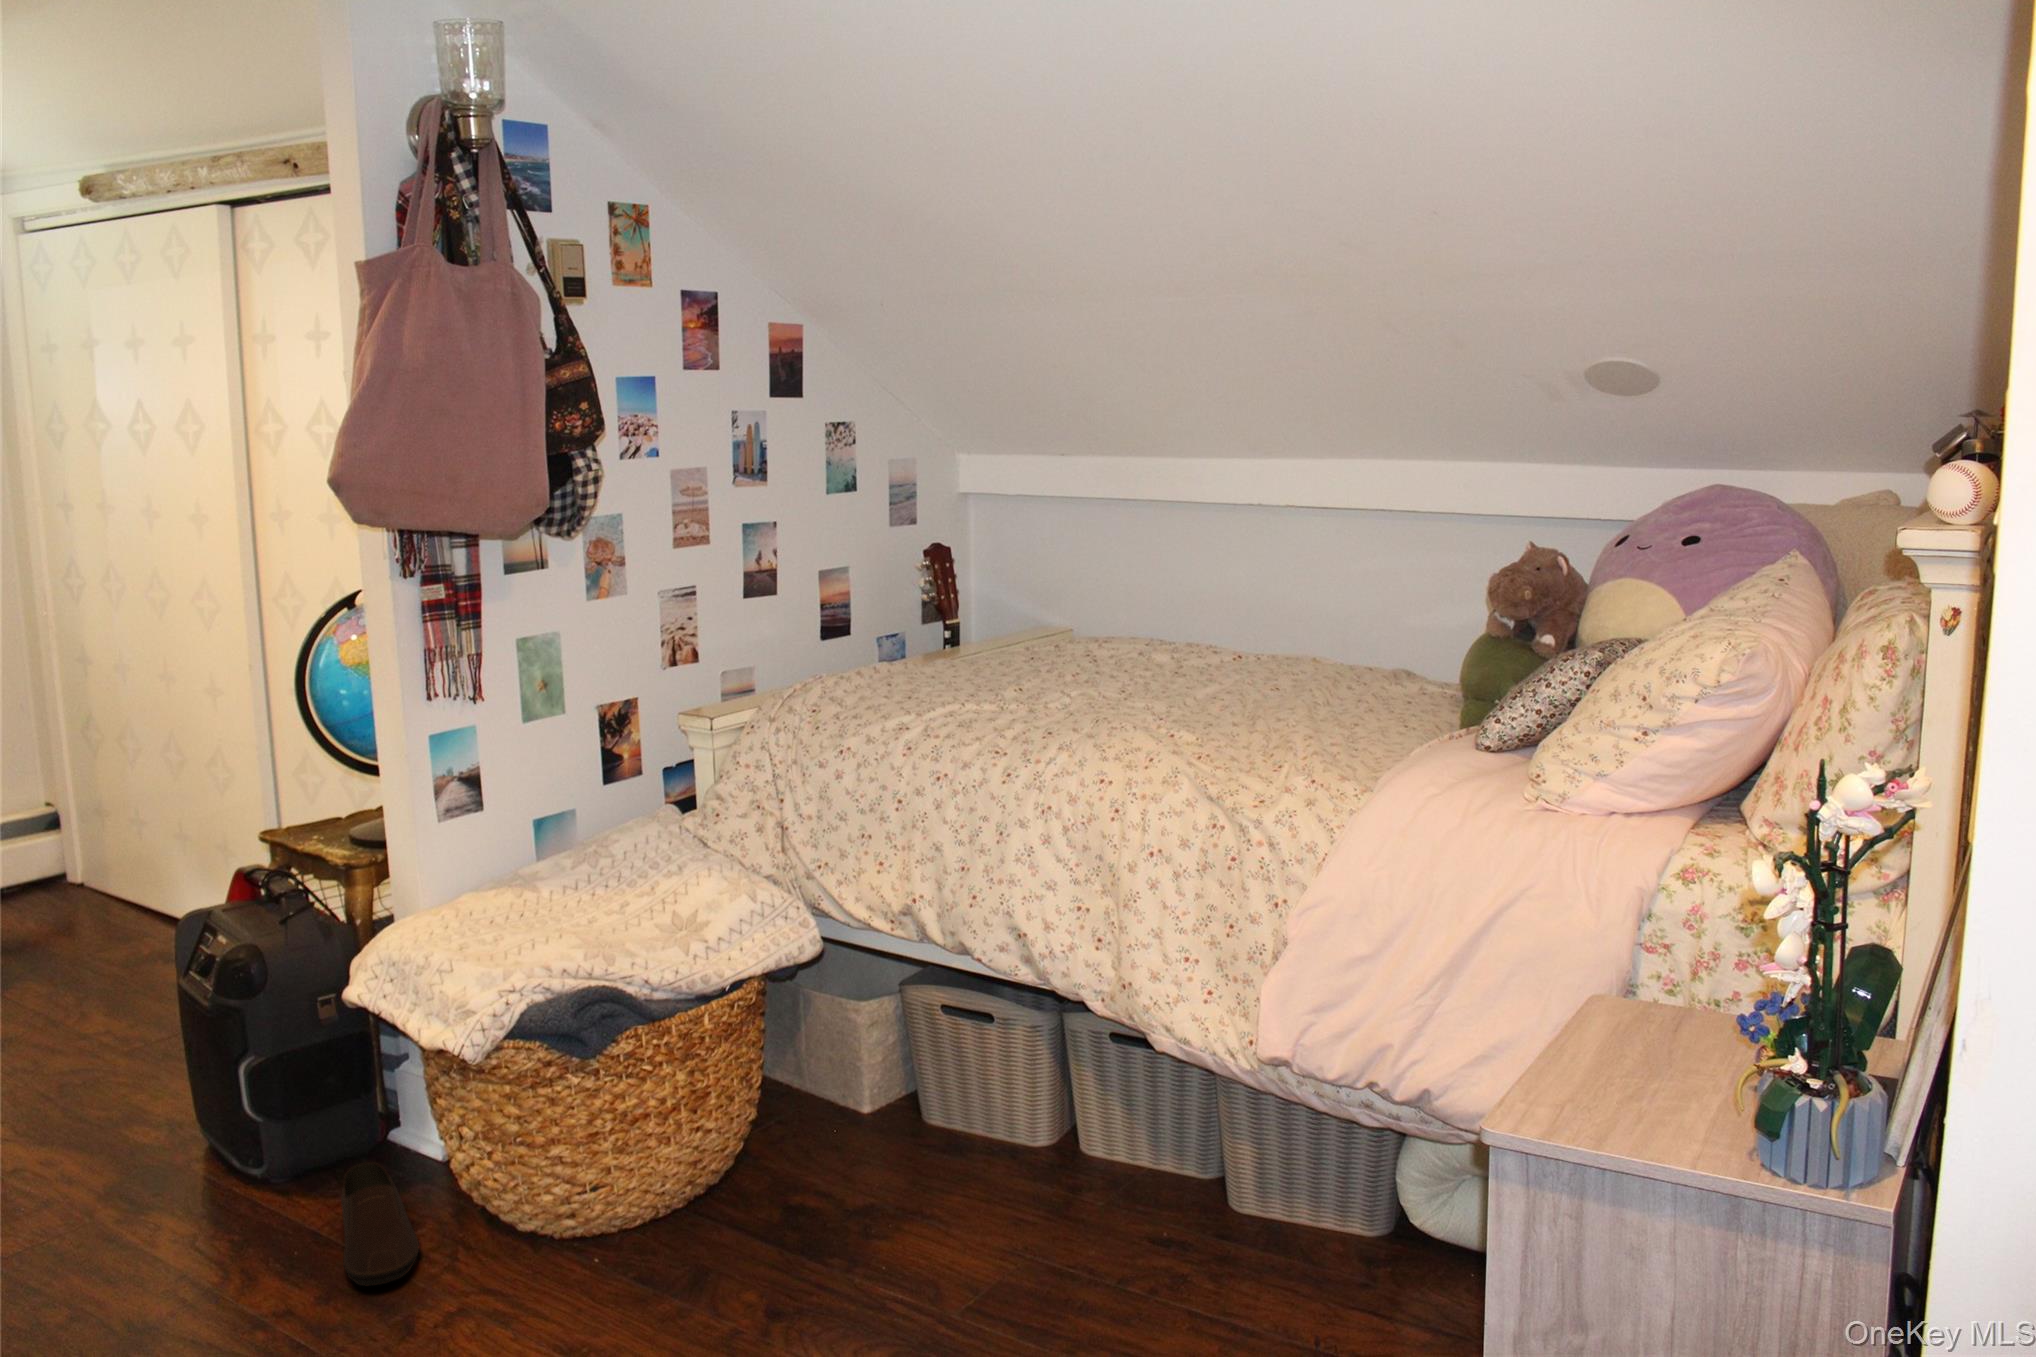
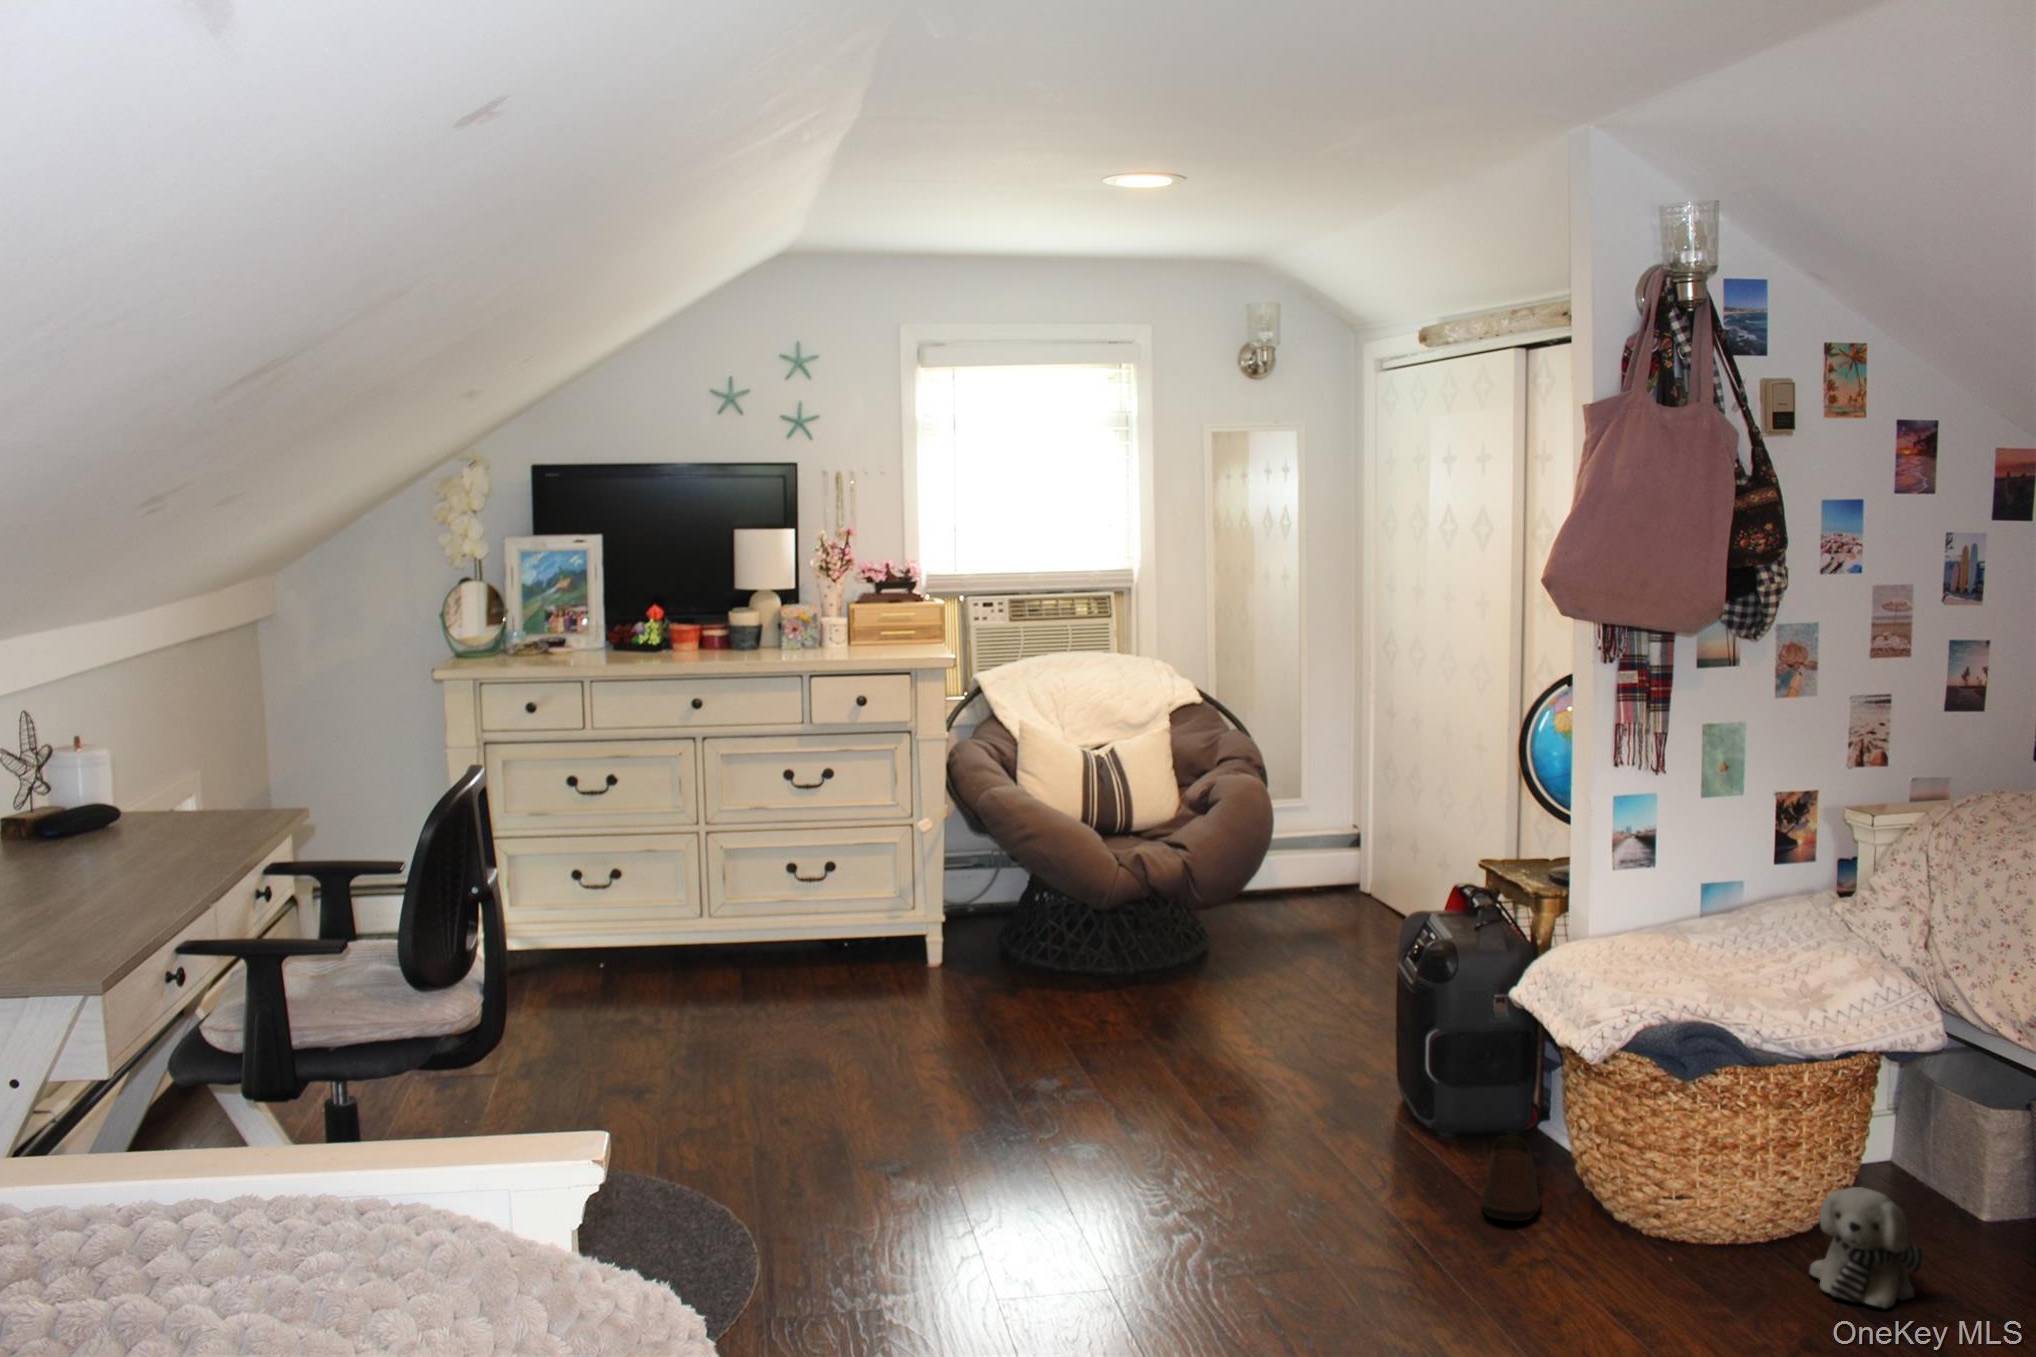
plush toy: none [737,1124,850,1250] -> present [1810,1187,1924,1308]

